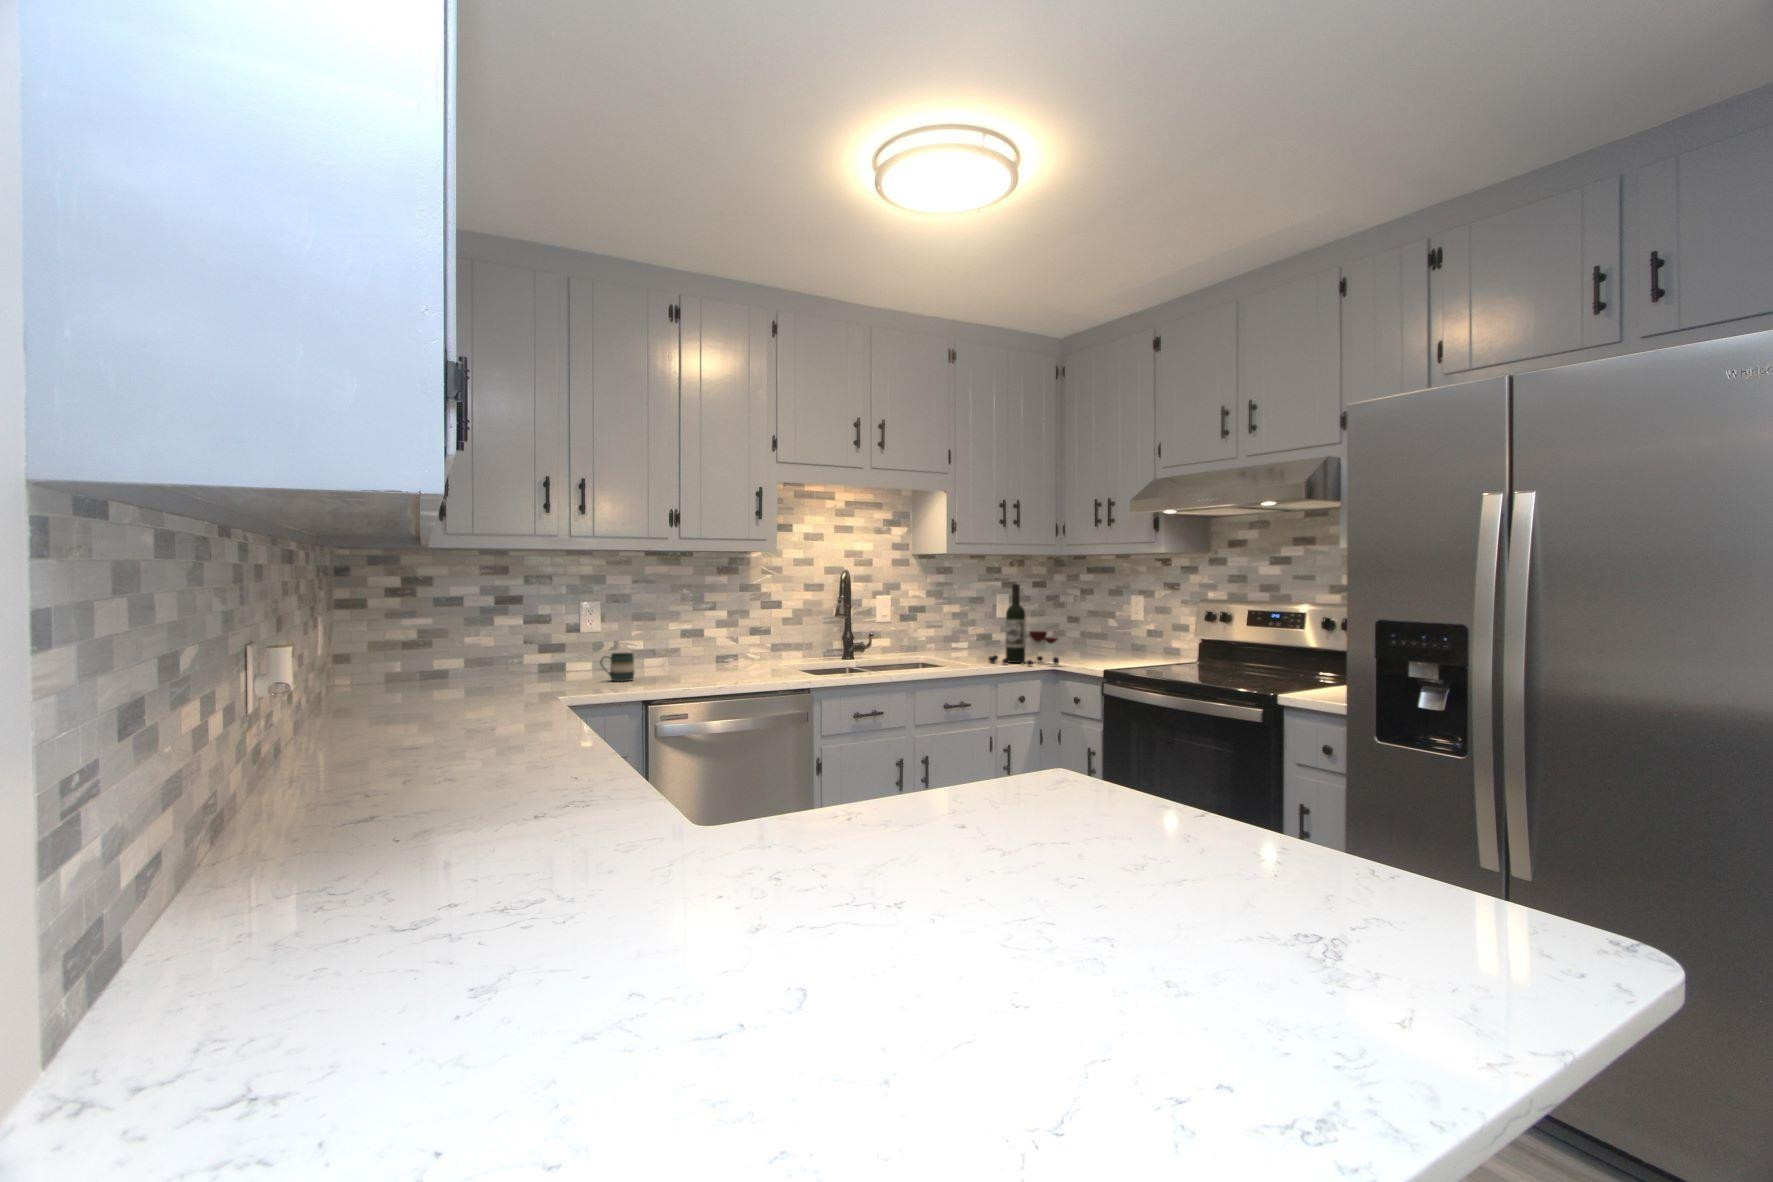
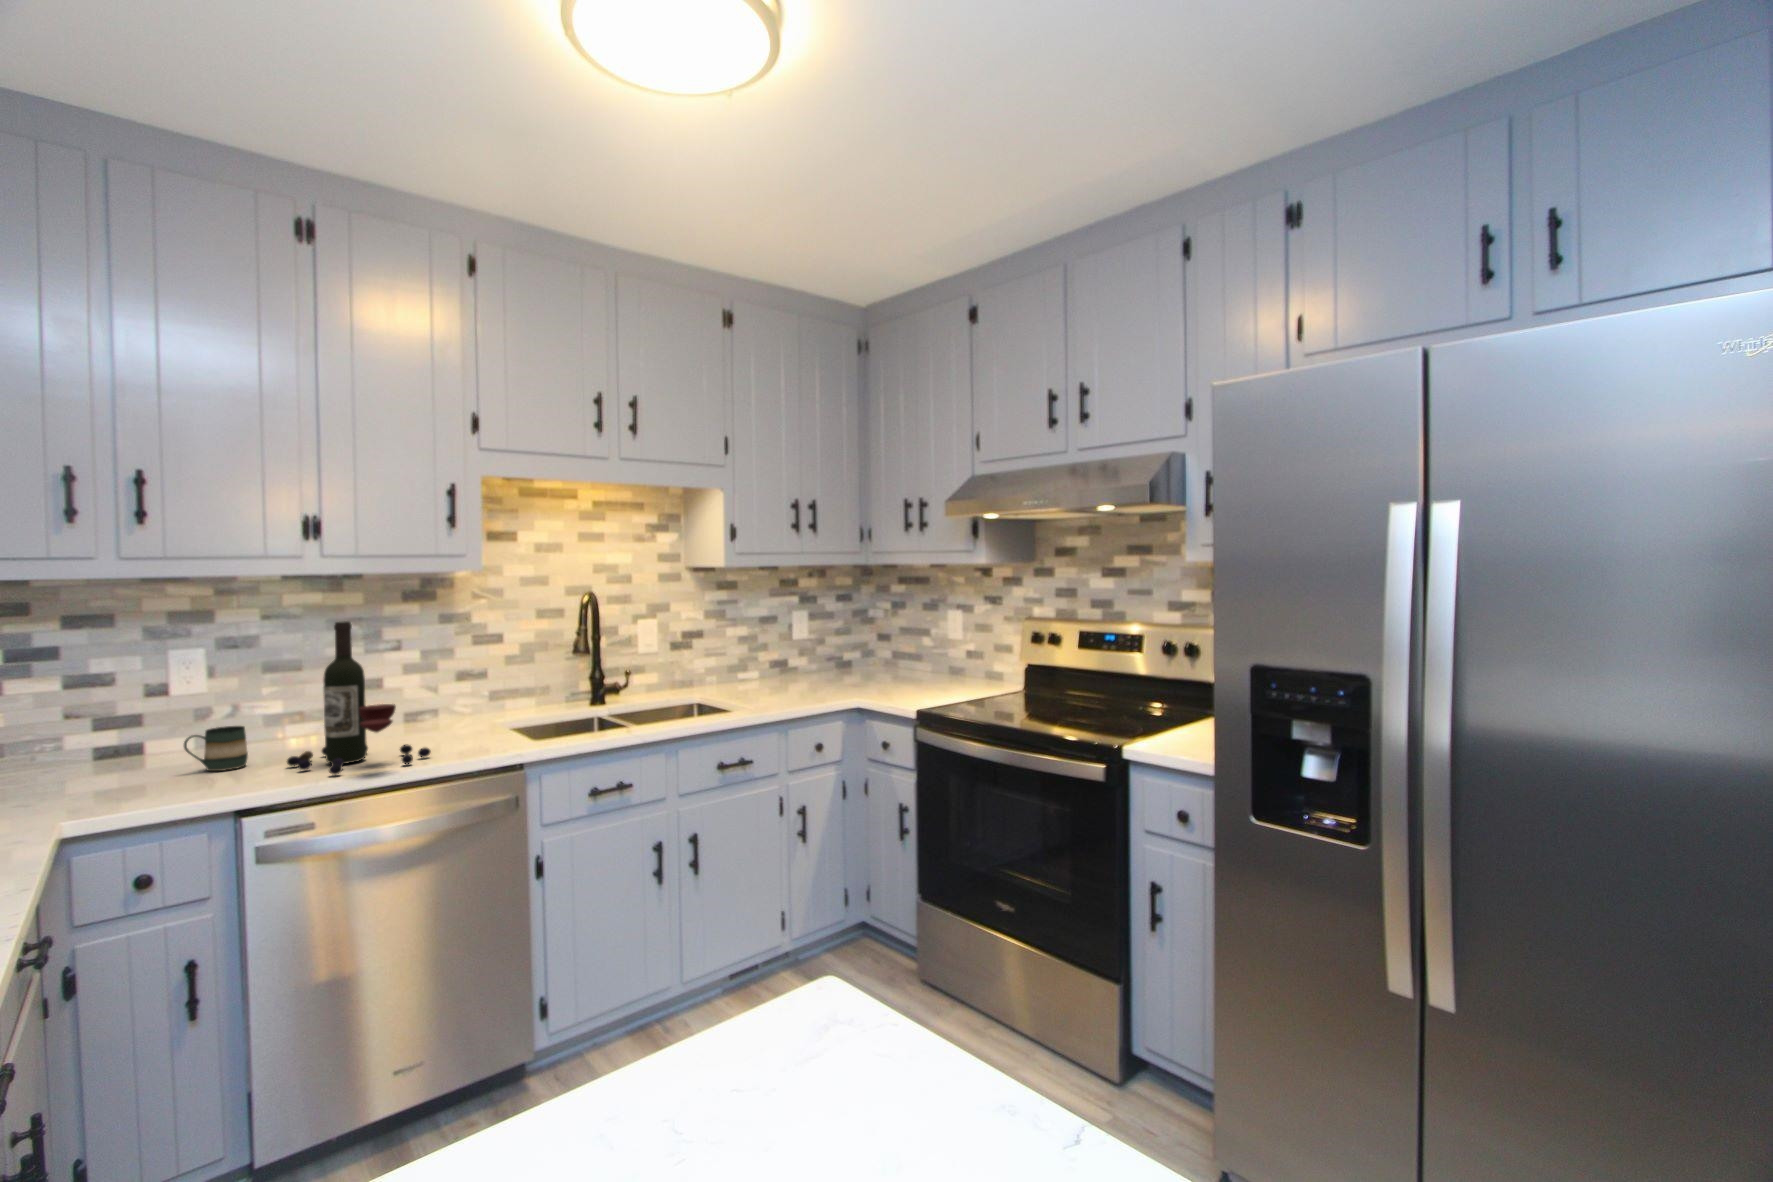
wine bottle: present [988,584,1059,665] -> present [287,621,431,775]

